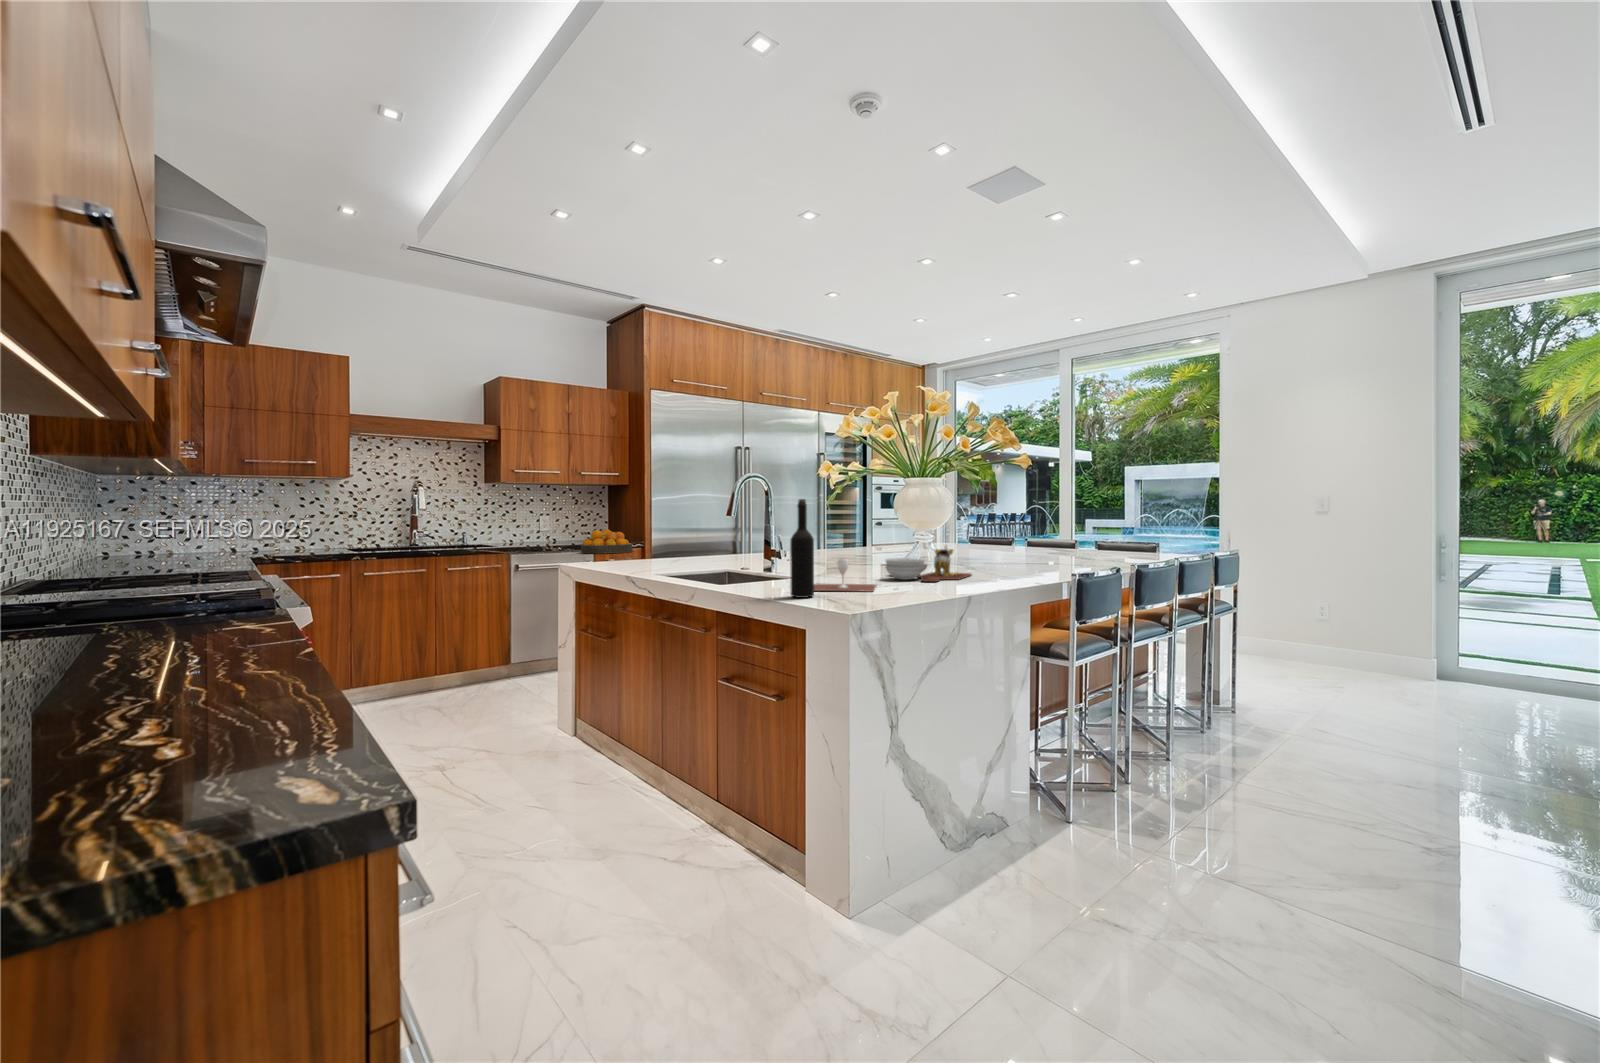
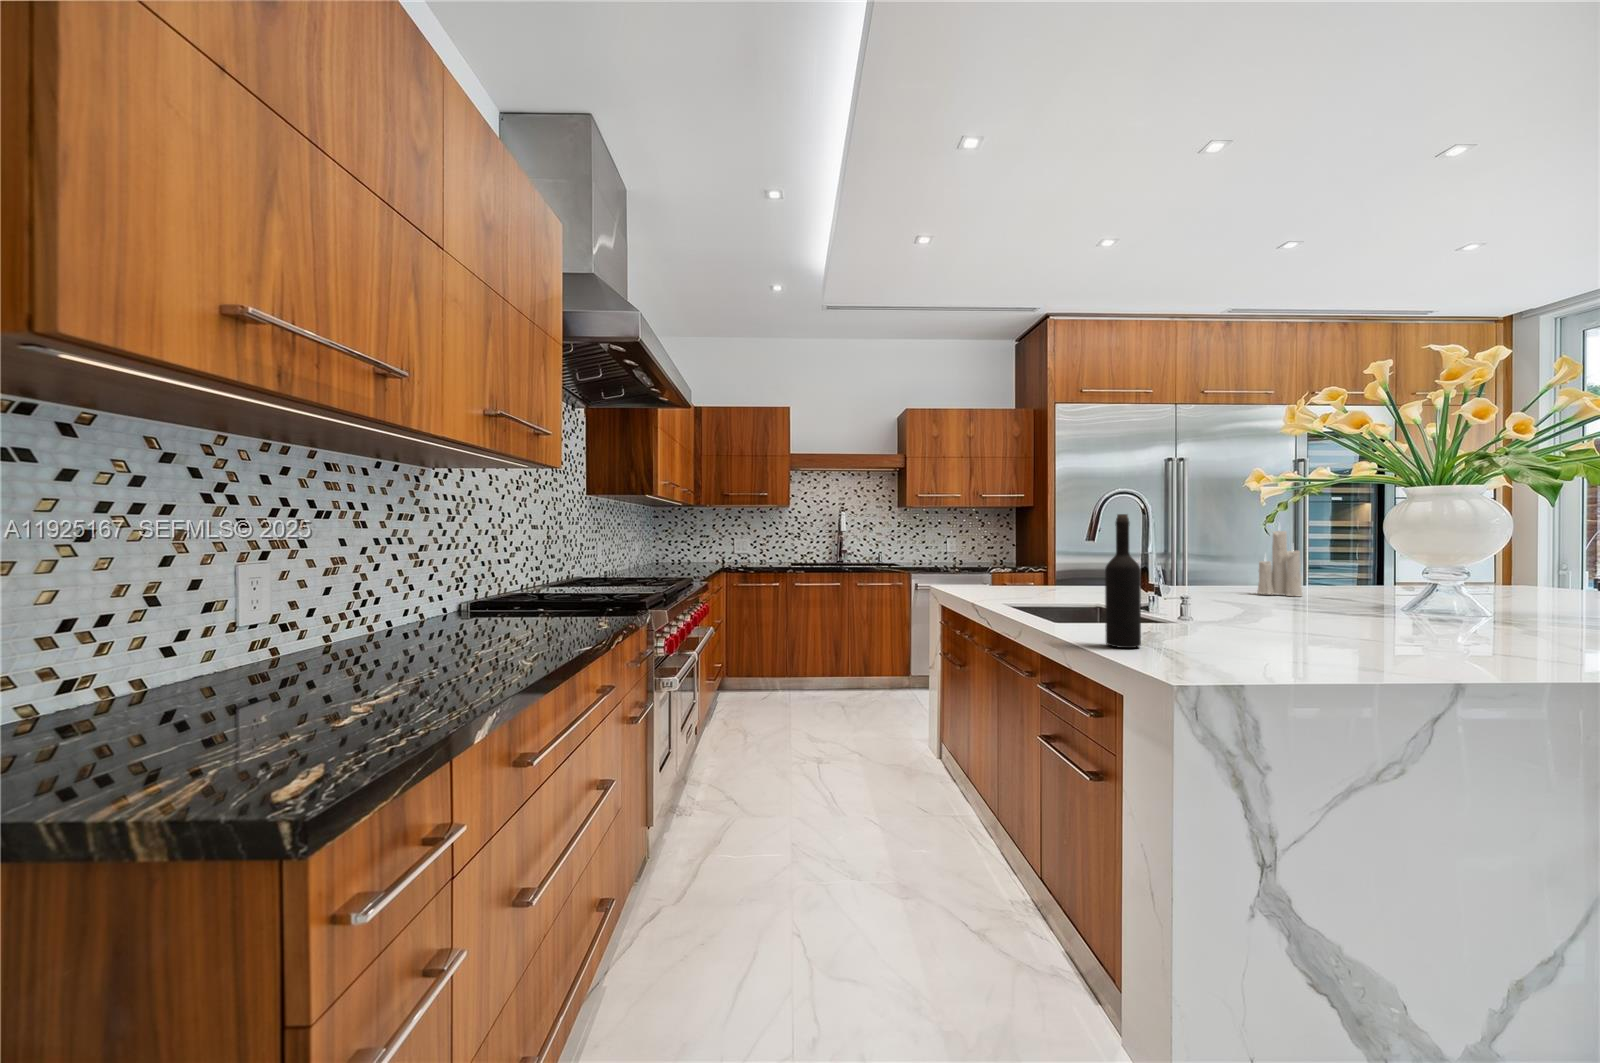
candle: none [825,501,852,558] -> present [1257,530,1302,597]
fruit bowl: present [581,529,632,554] -> none [977,552,1030,576]
cutting board: present [886,546,971,582] -> none [1304,584,1497,643]
wine glass: present [814,558,876,592] -> none [1144,597,1276,649]

